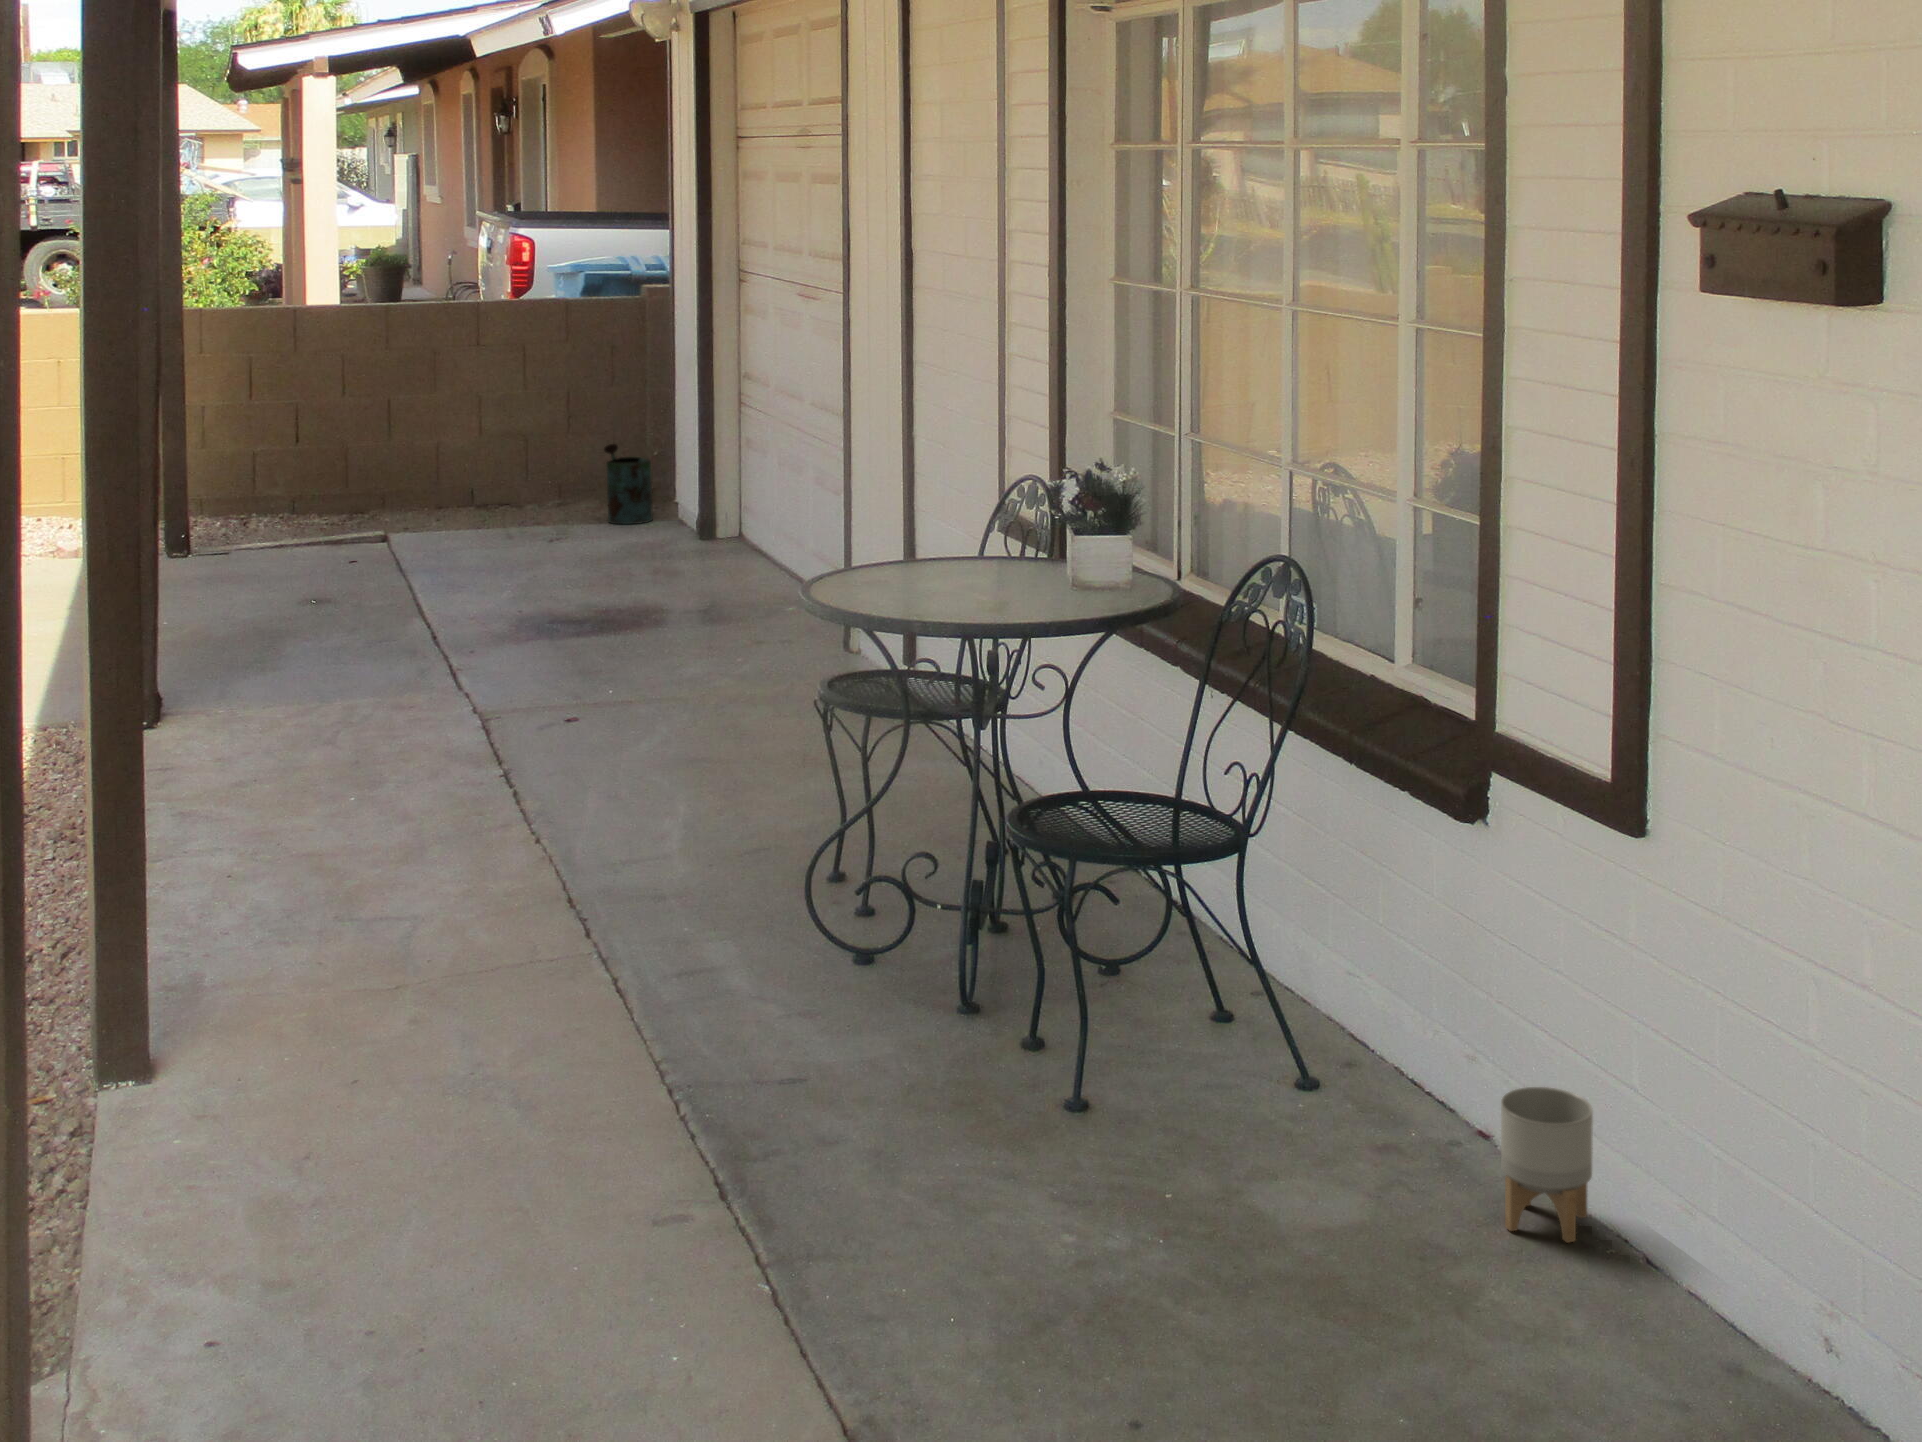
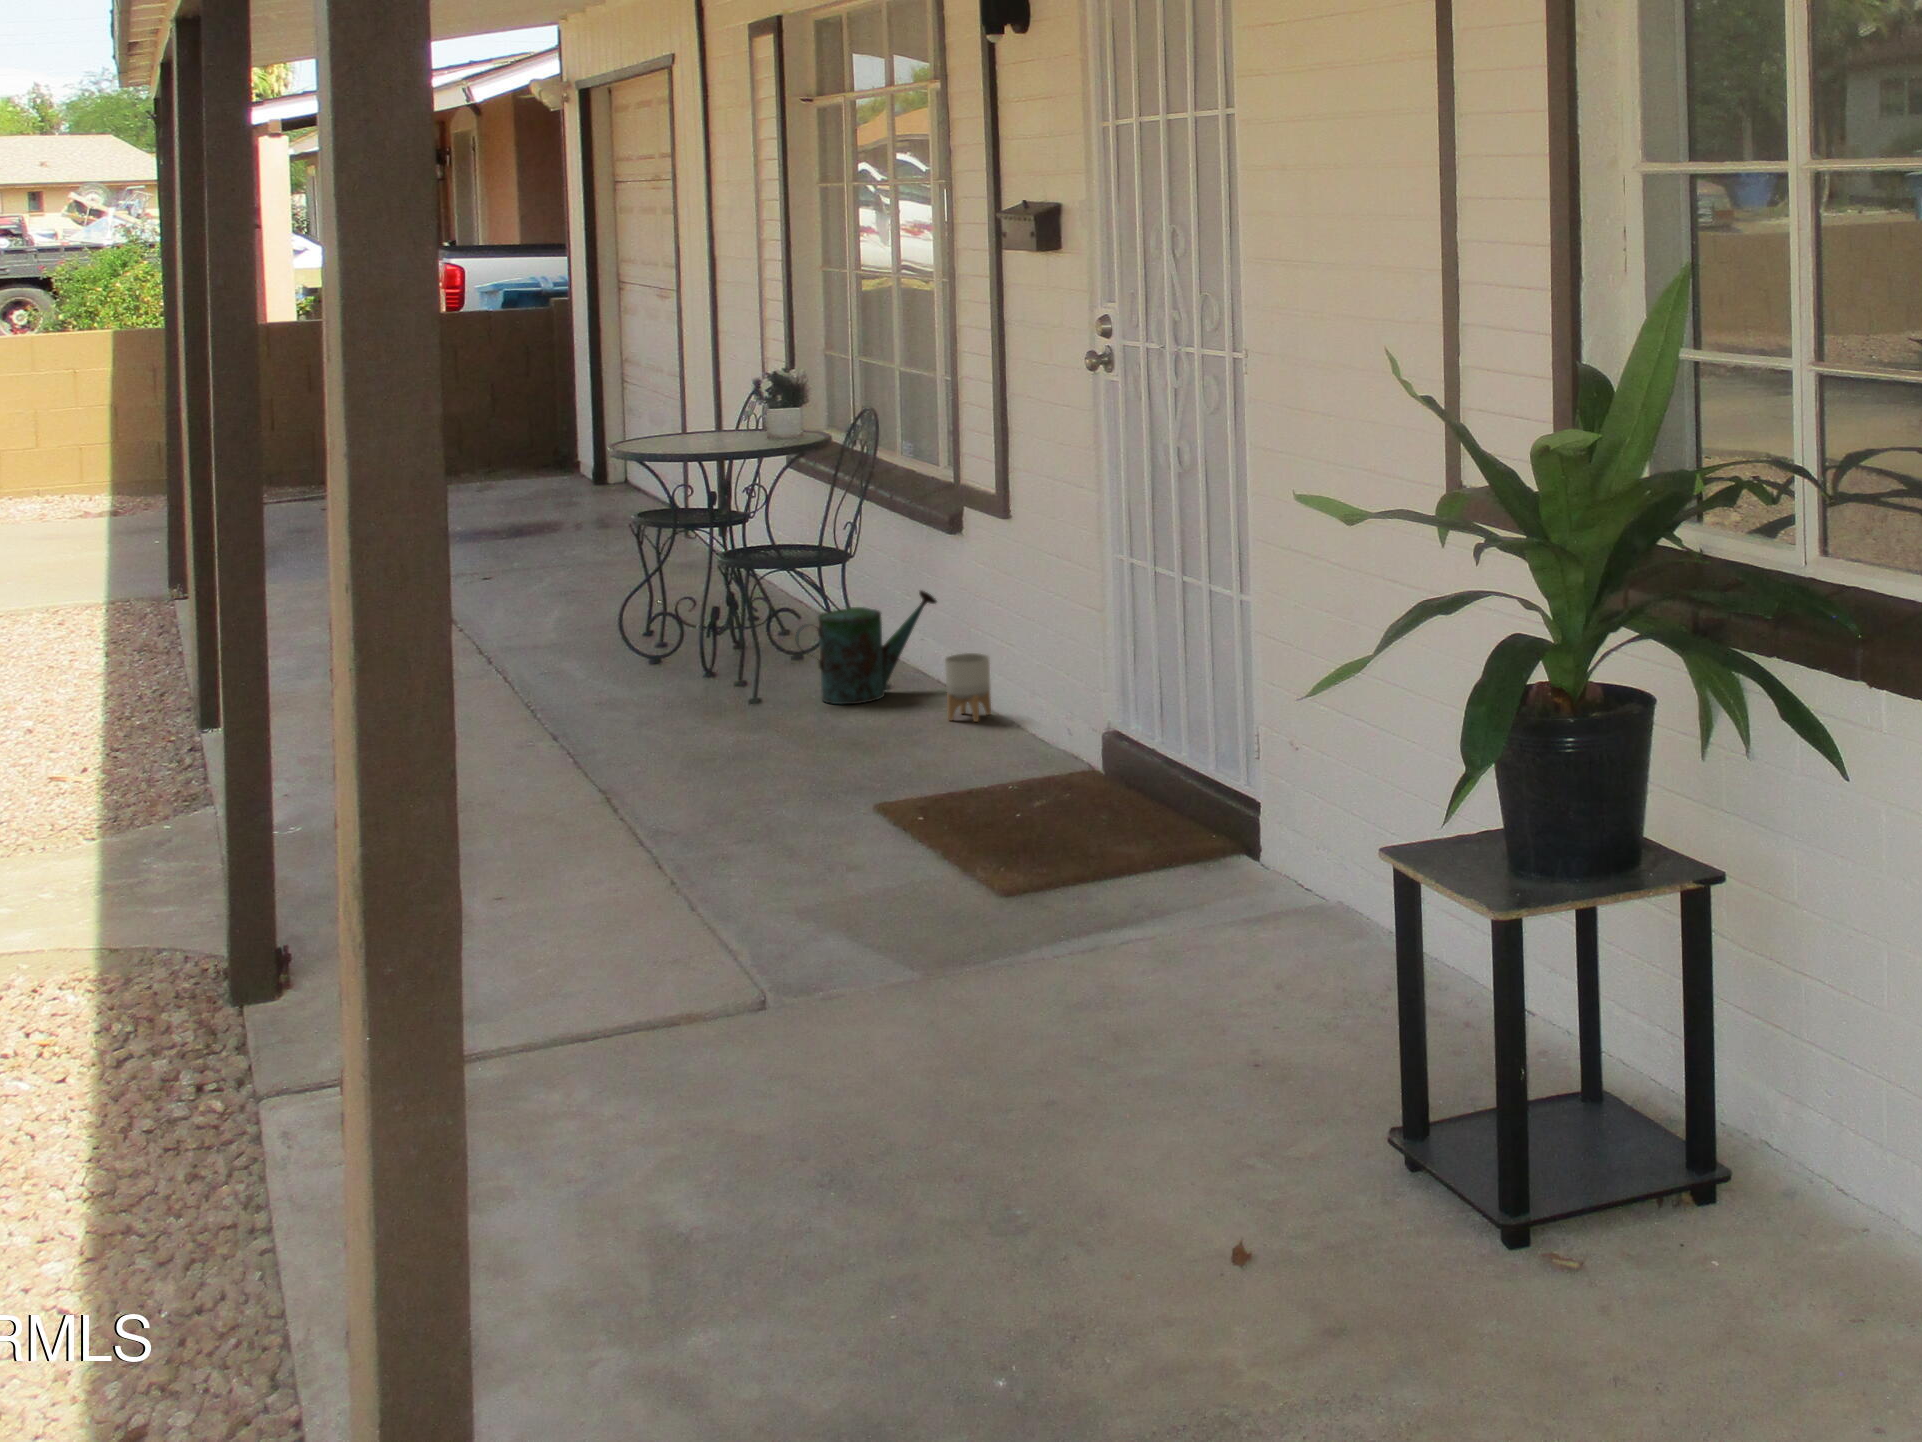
watering can: present [604,444,653,524] -> present [796,590,937,704]

